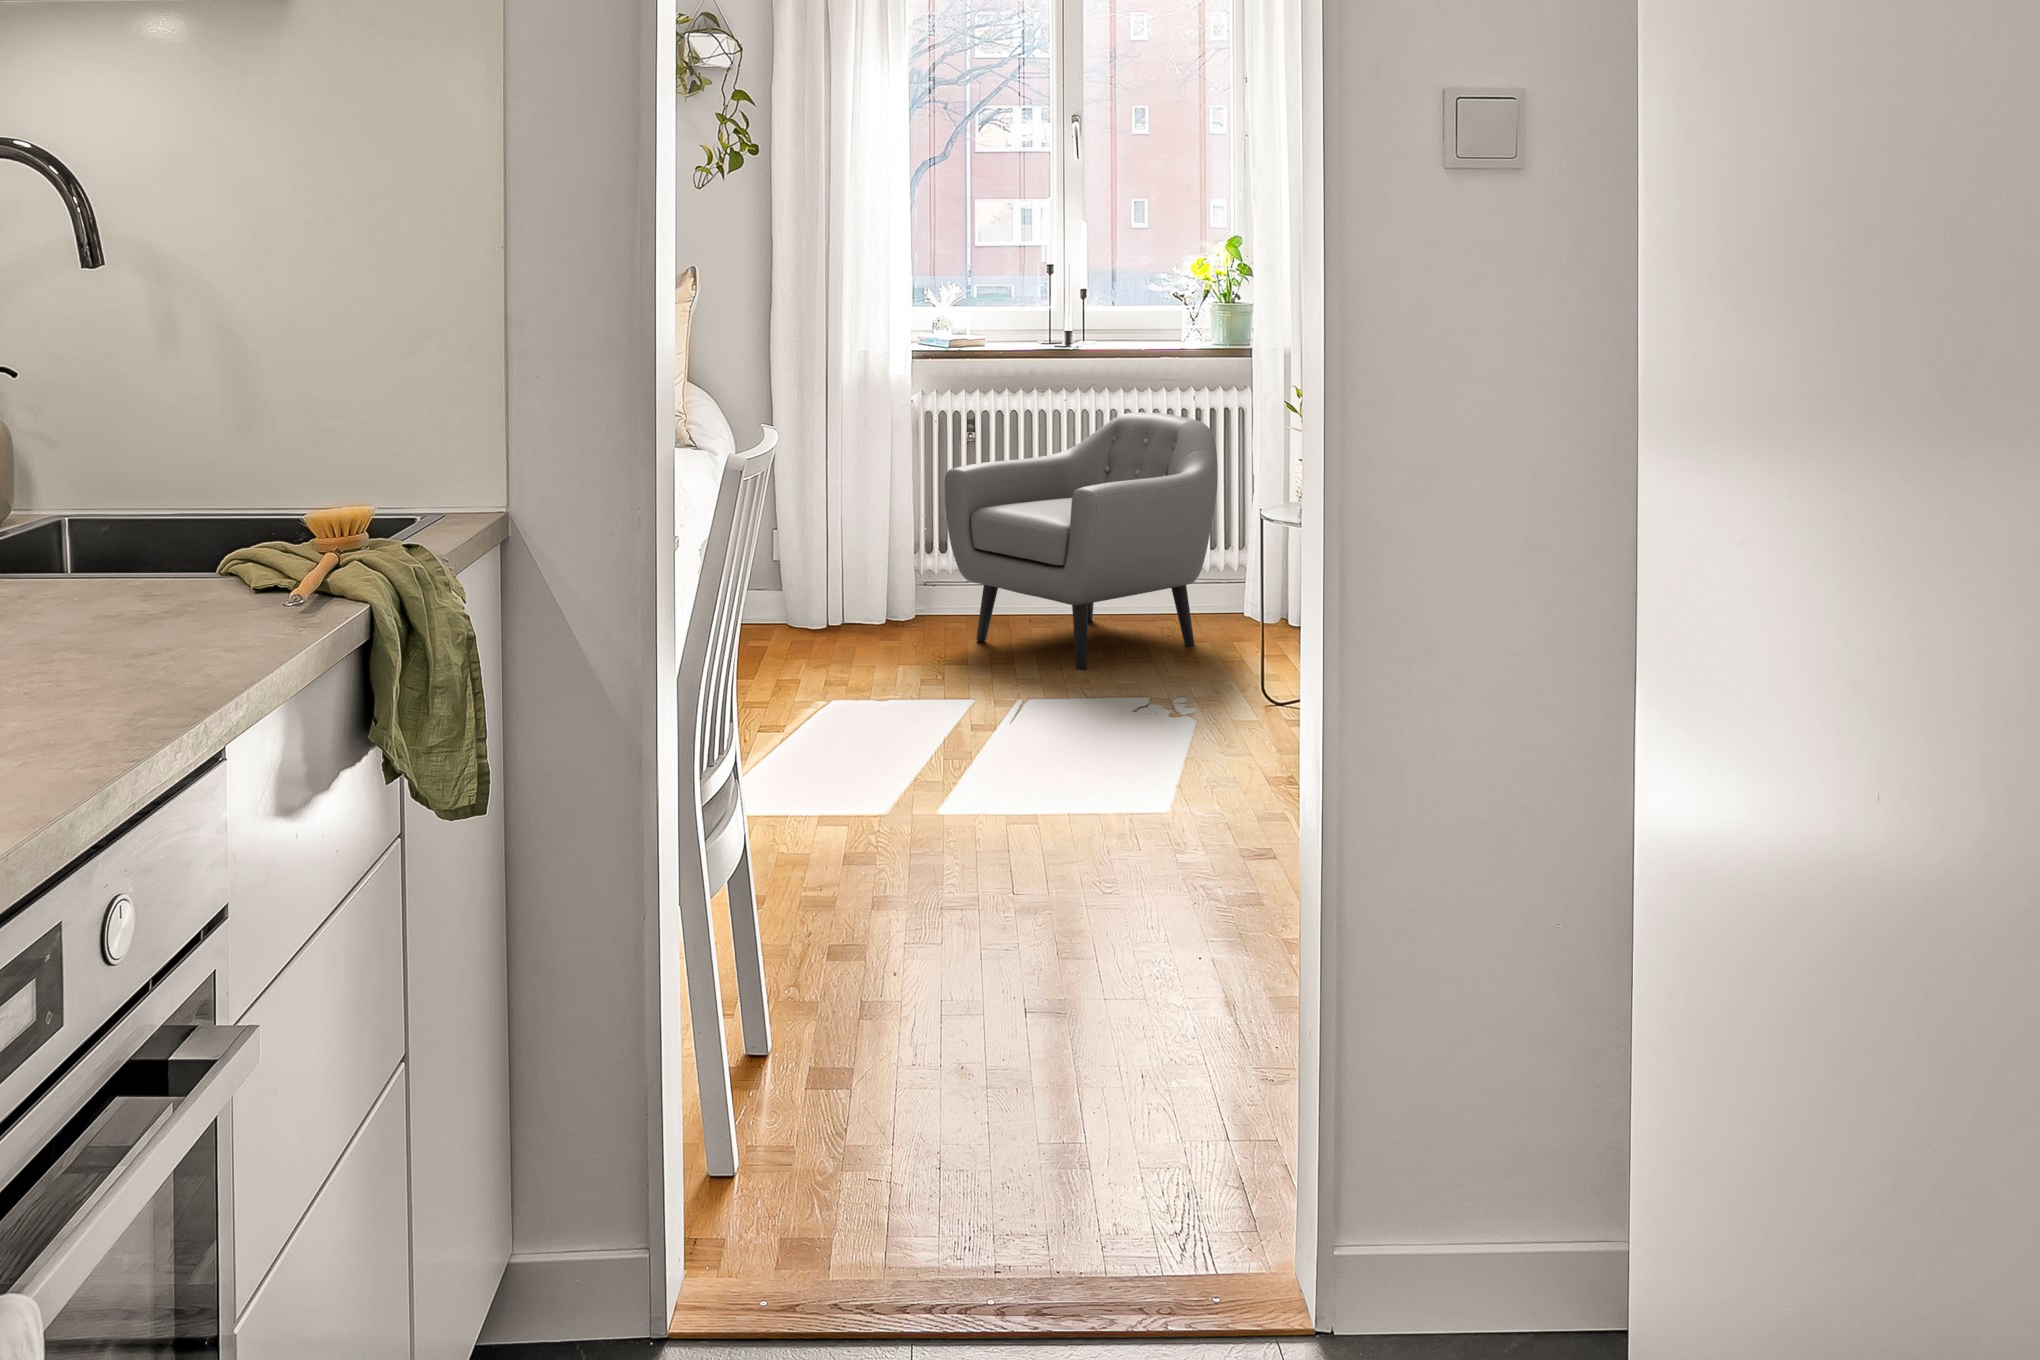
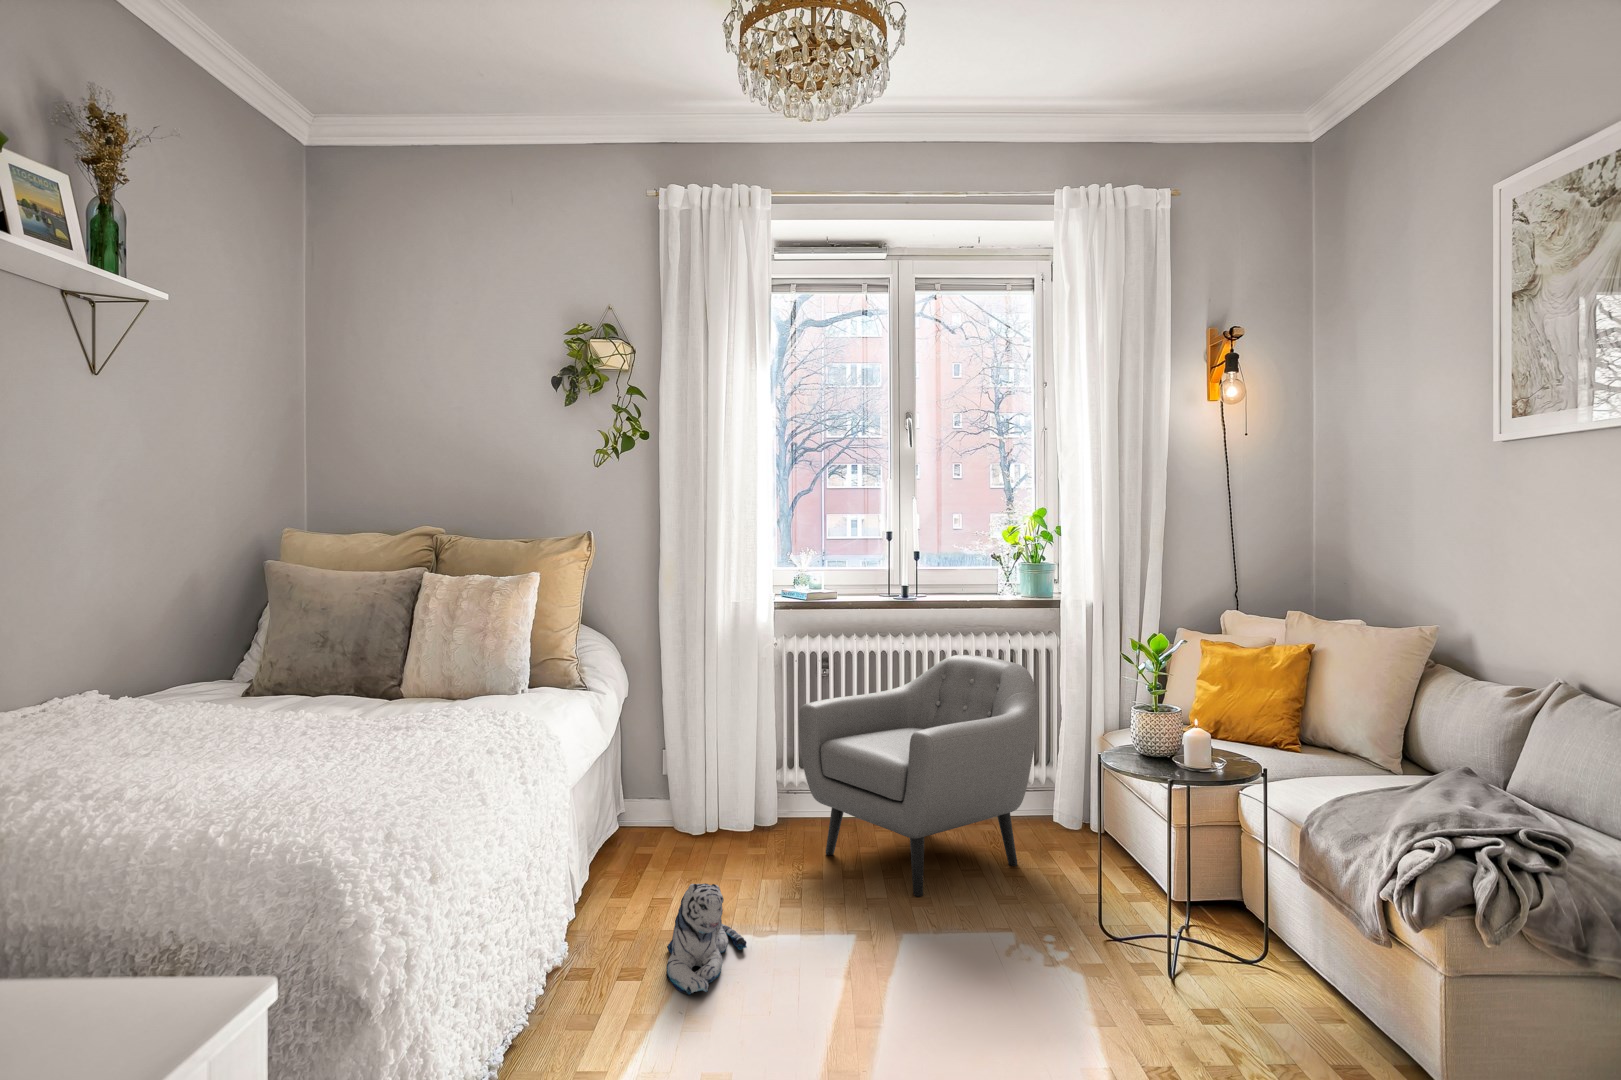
plush toy: none [821,632,904,730] -> present [666,883,747,995]

